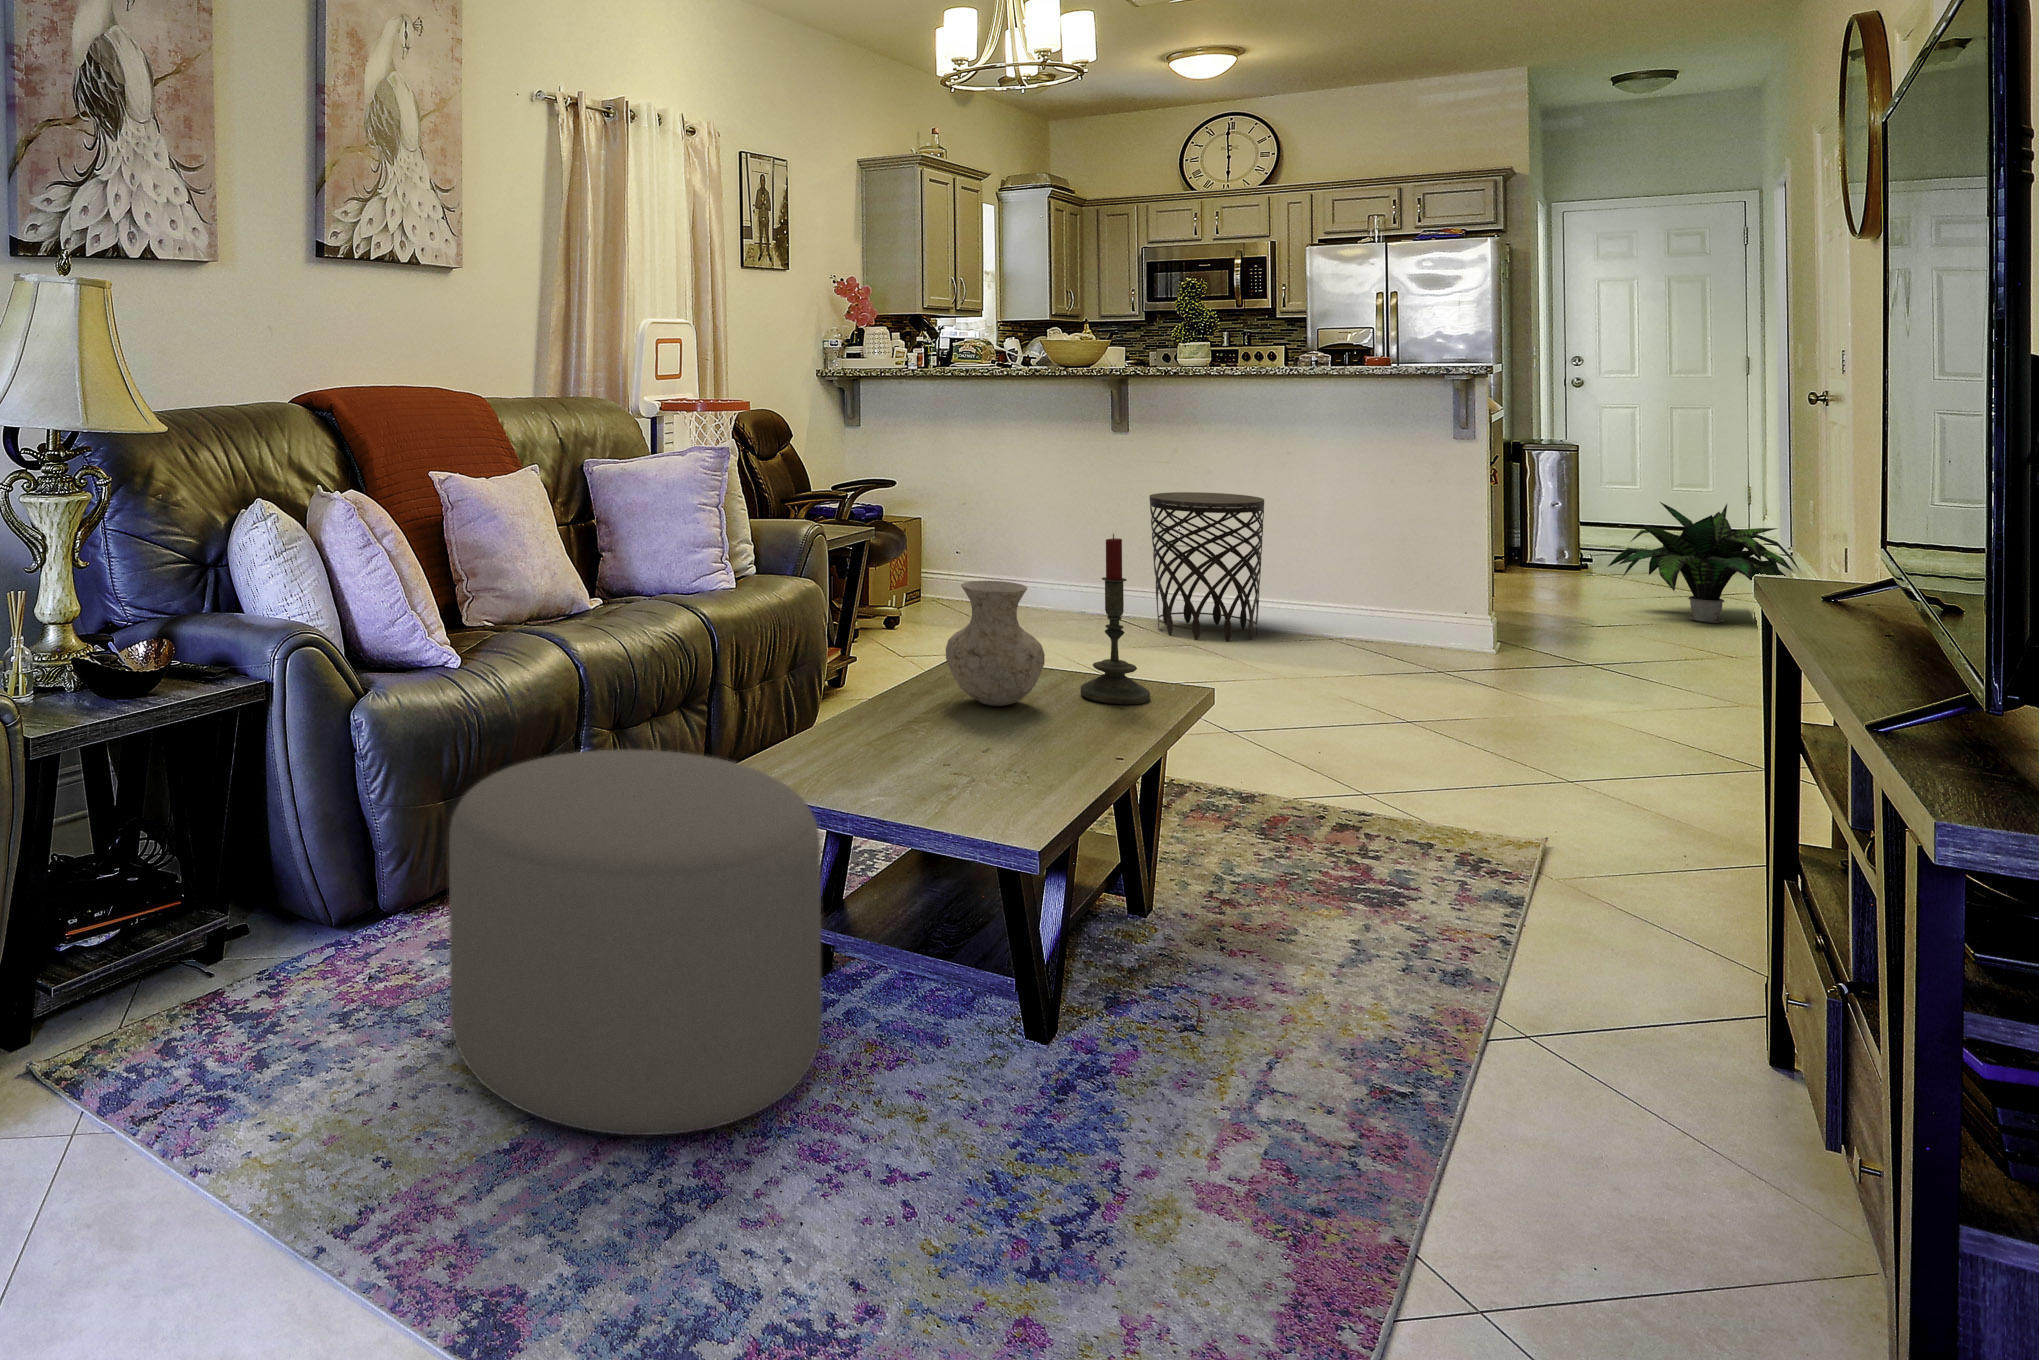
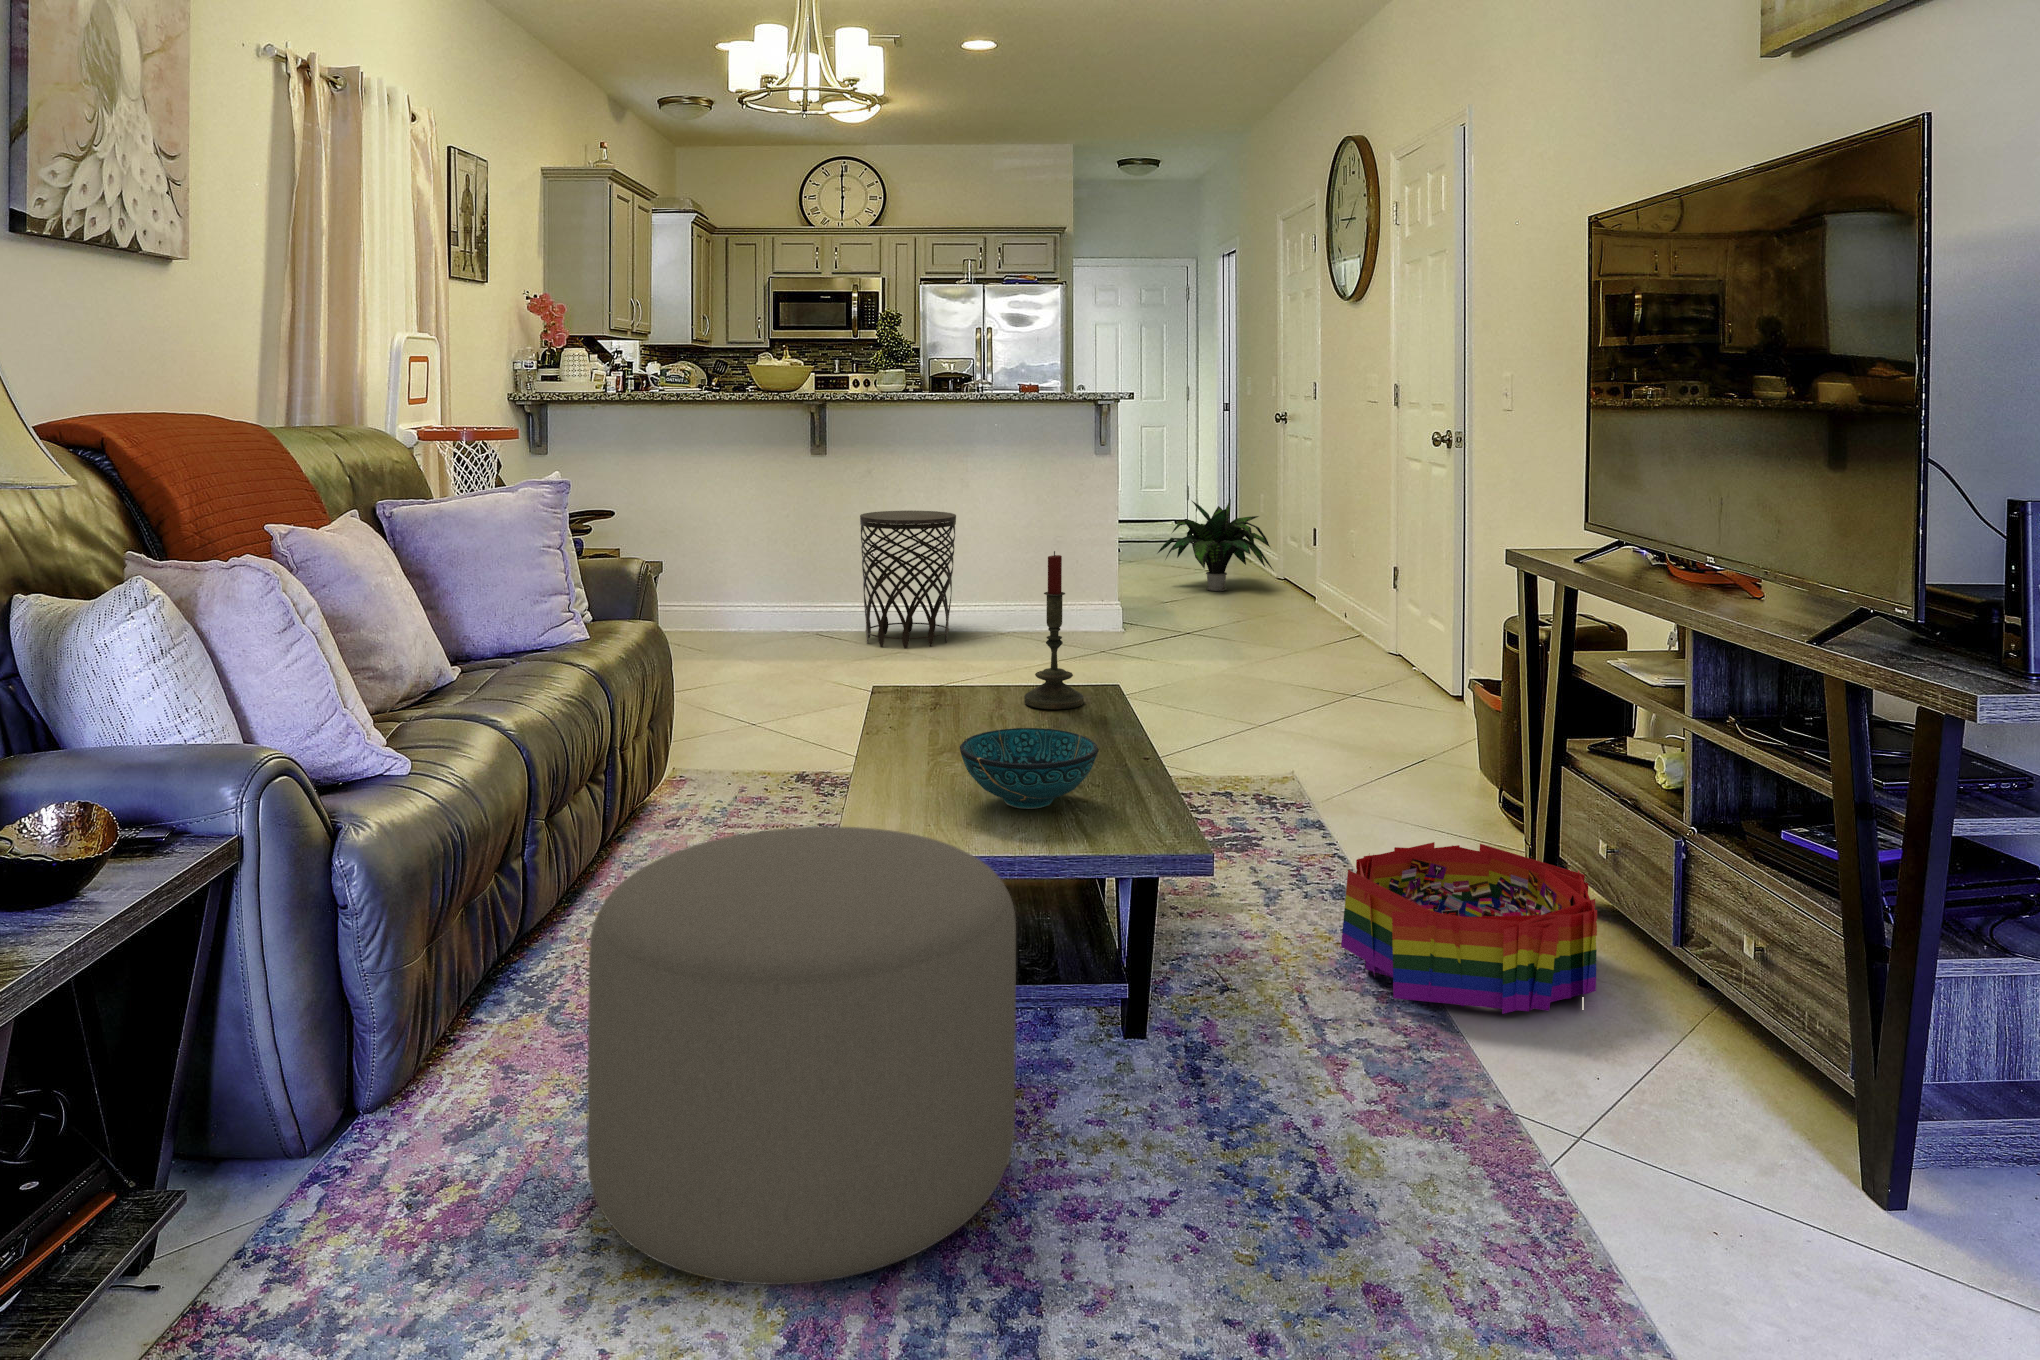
vase: present [946,581,1045,706] -> none [925,605,1017,728]
decorative bowl: none [869,703,1016,785] -> present [960,728,1099,809]
storage bin: none [1368,937,1780,1214] -> present [1341,842,1597,1014]

